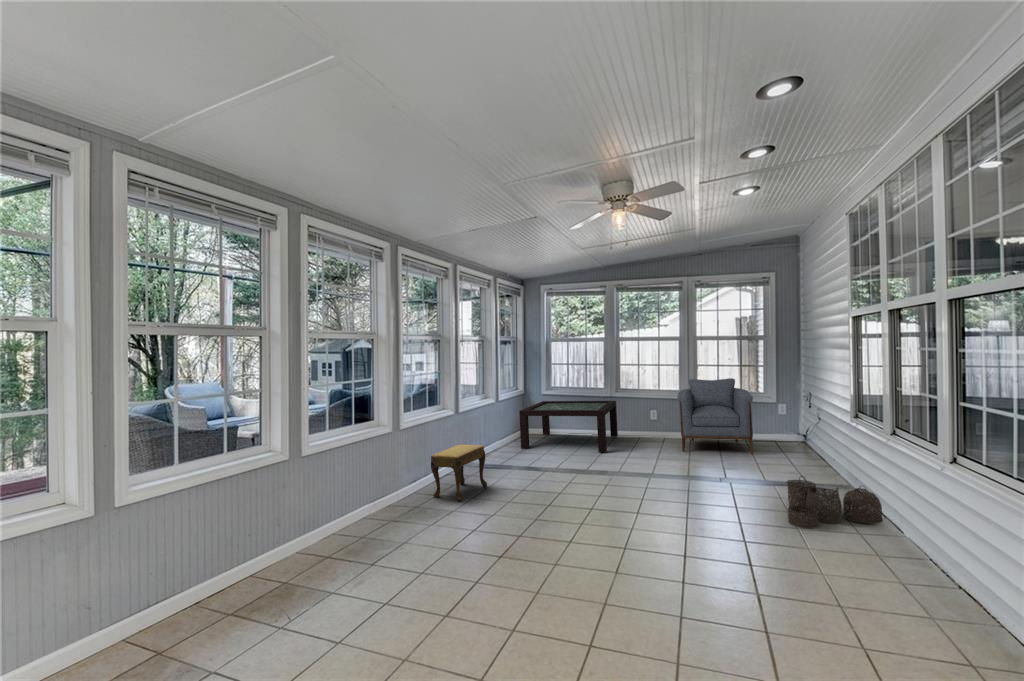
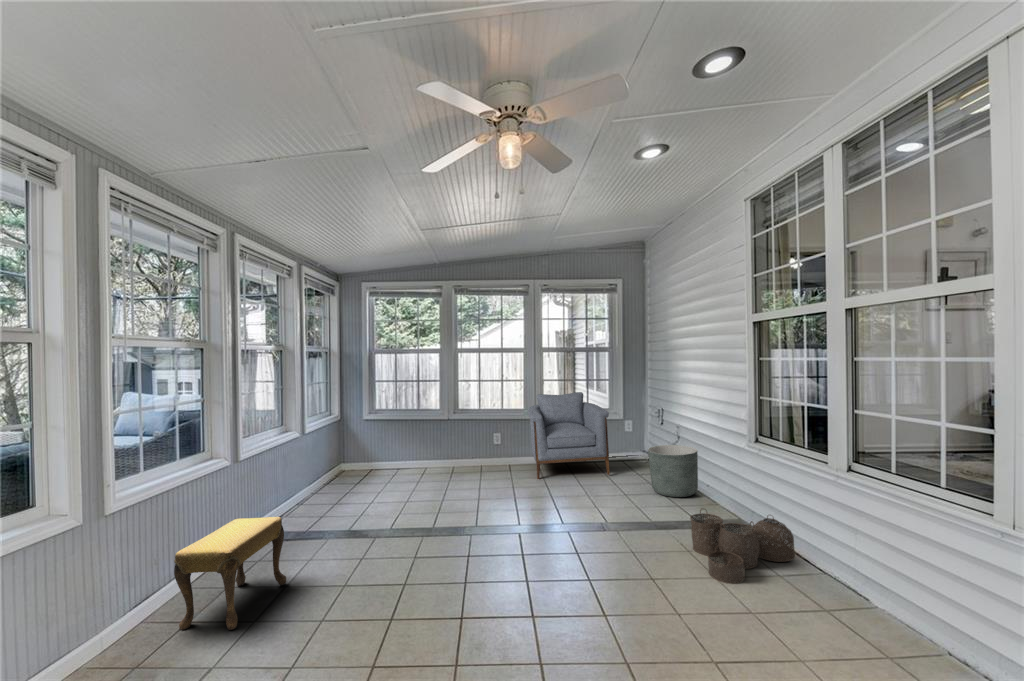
coffee table: present [519,401,618,452] -> none [335,423,458,498]
planter: none [782,429,833,476] -> present [648,445,698,497]

